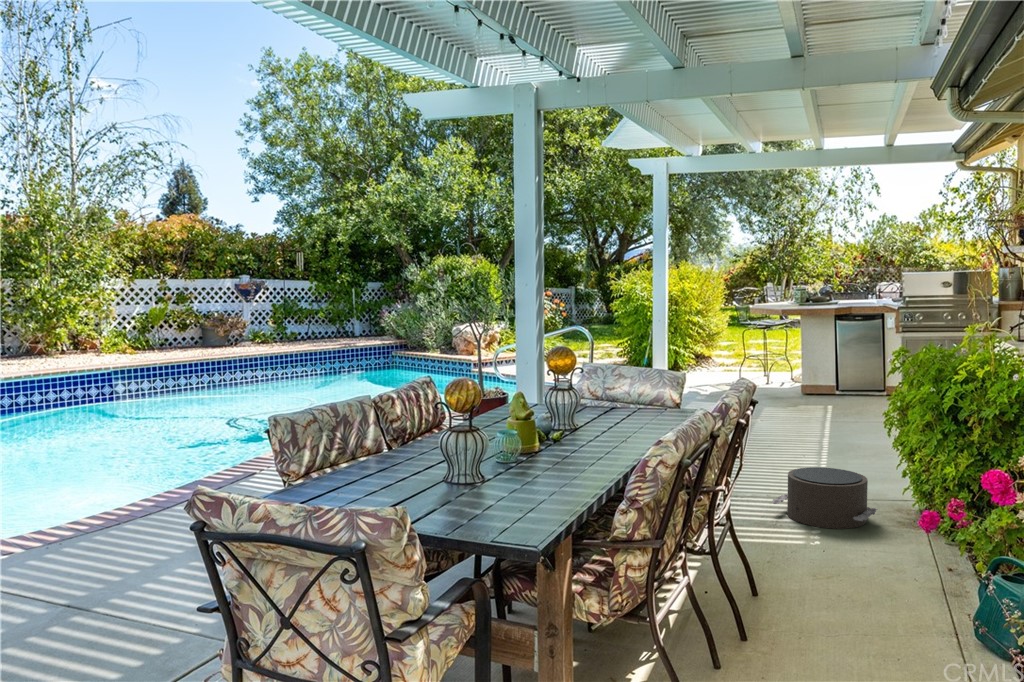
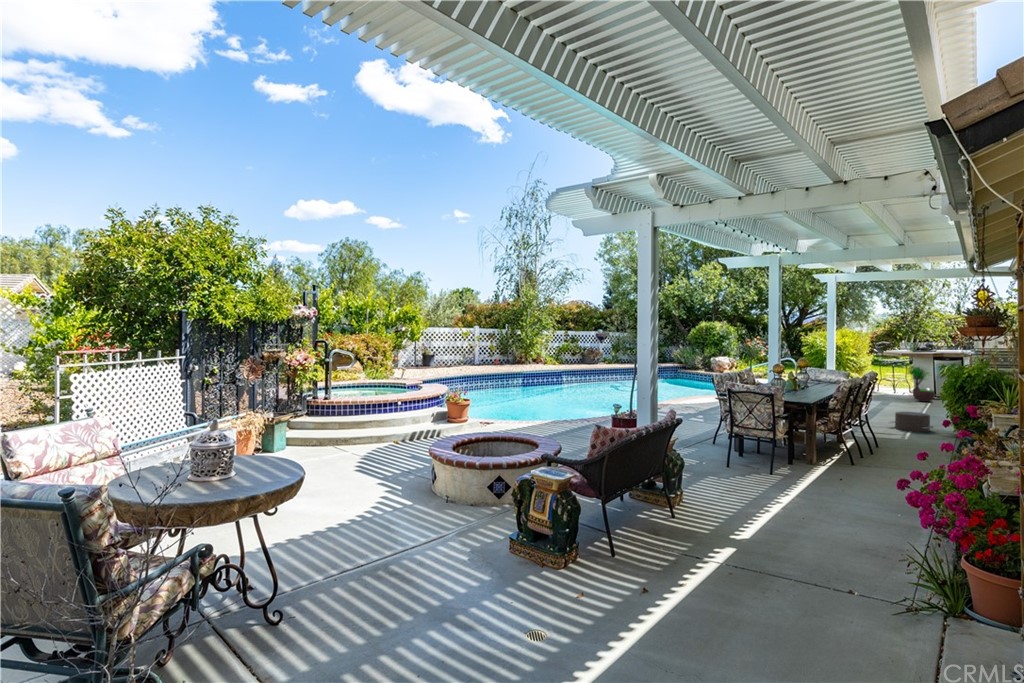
potted tree: none [789,327,837,405] -> present [908,367,935,402]

